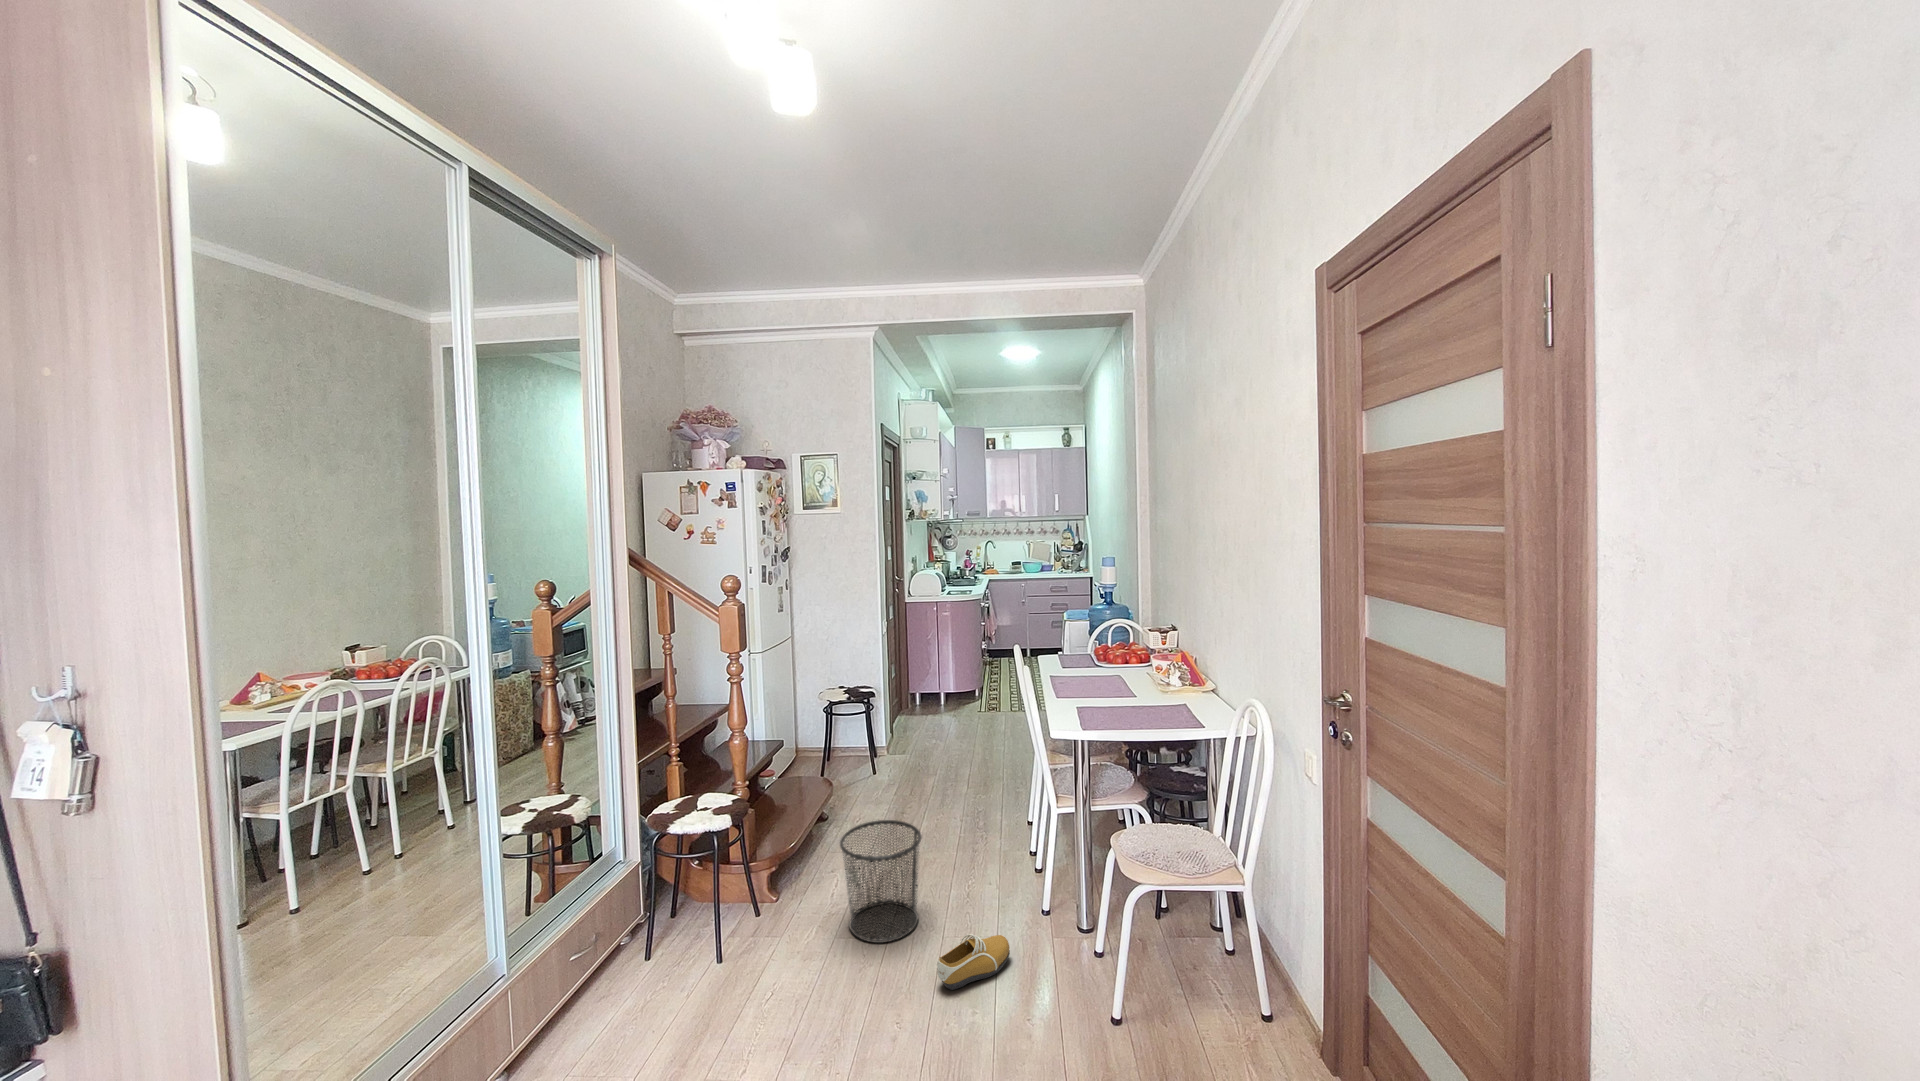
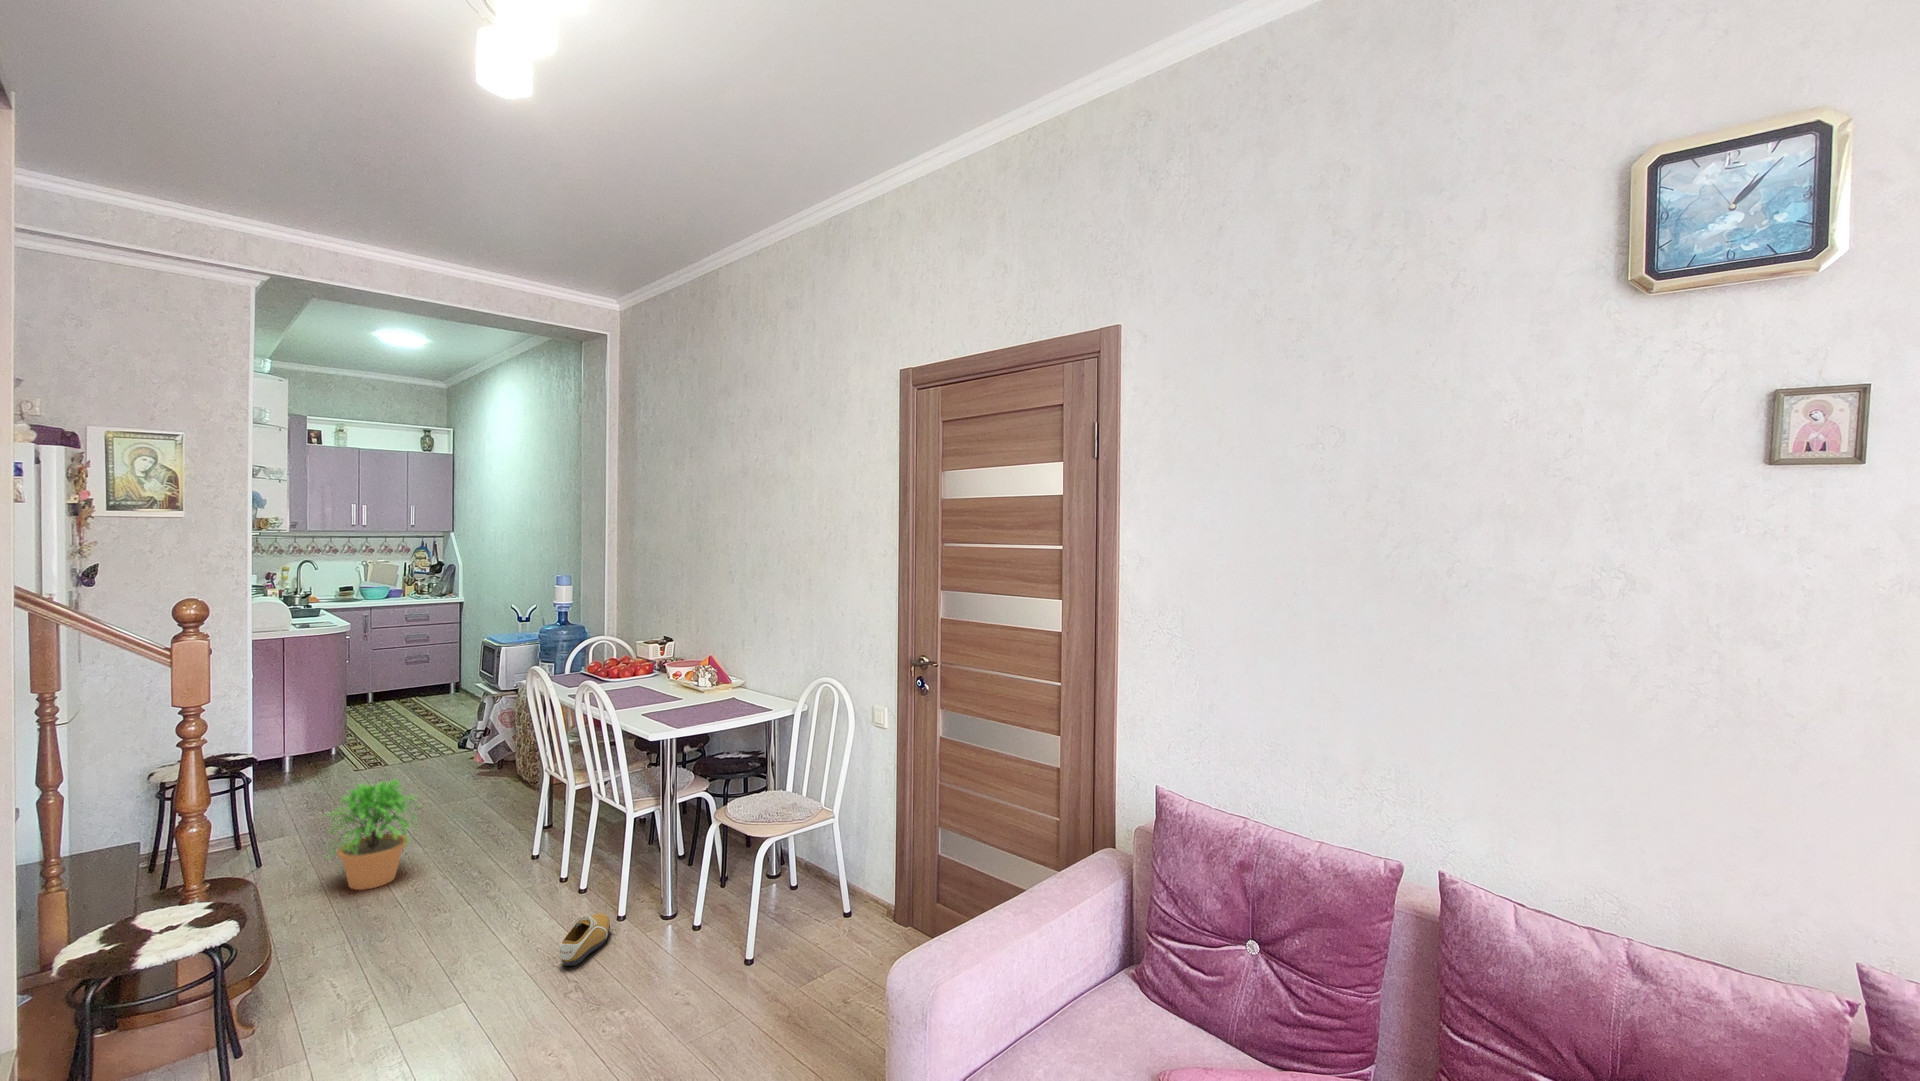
potted plant: none [875,729,939,821] -> present [327,779,416,890]
waste bin: present [840,820,922,943] -> none [400,852,502,979]

